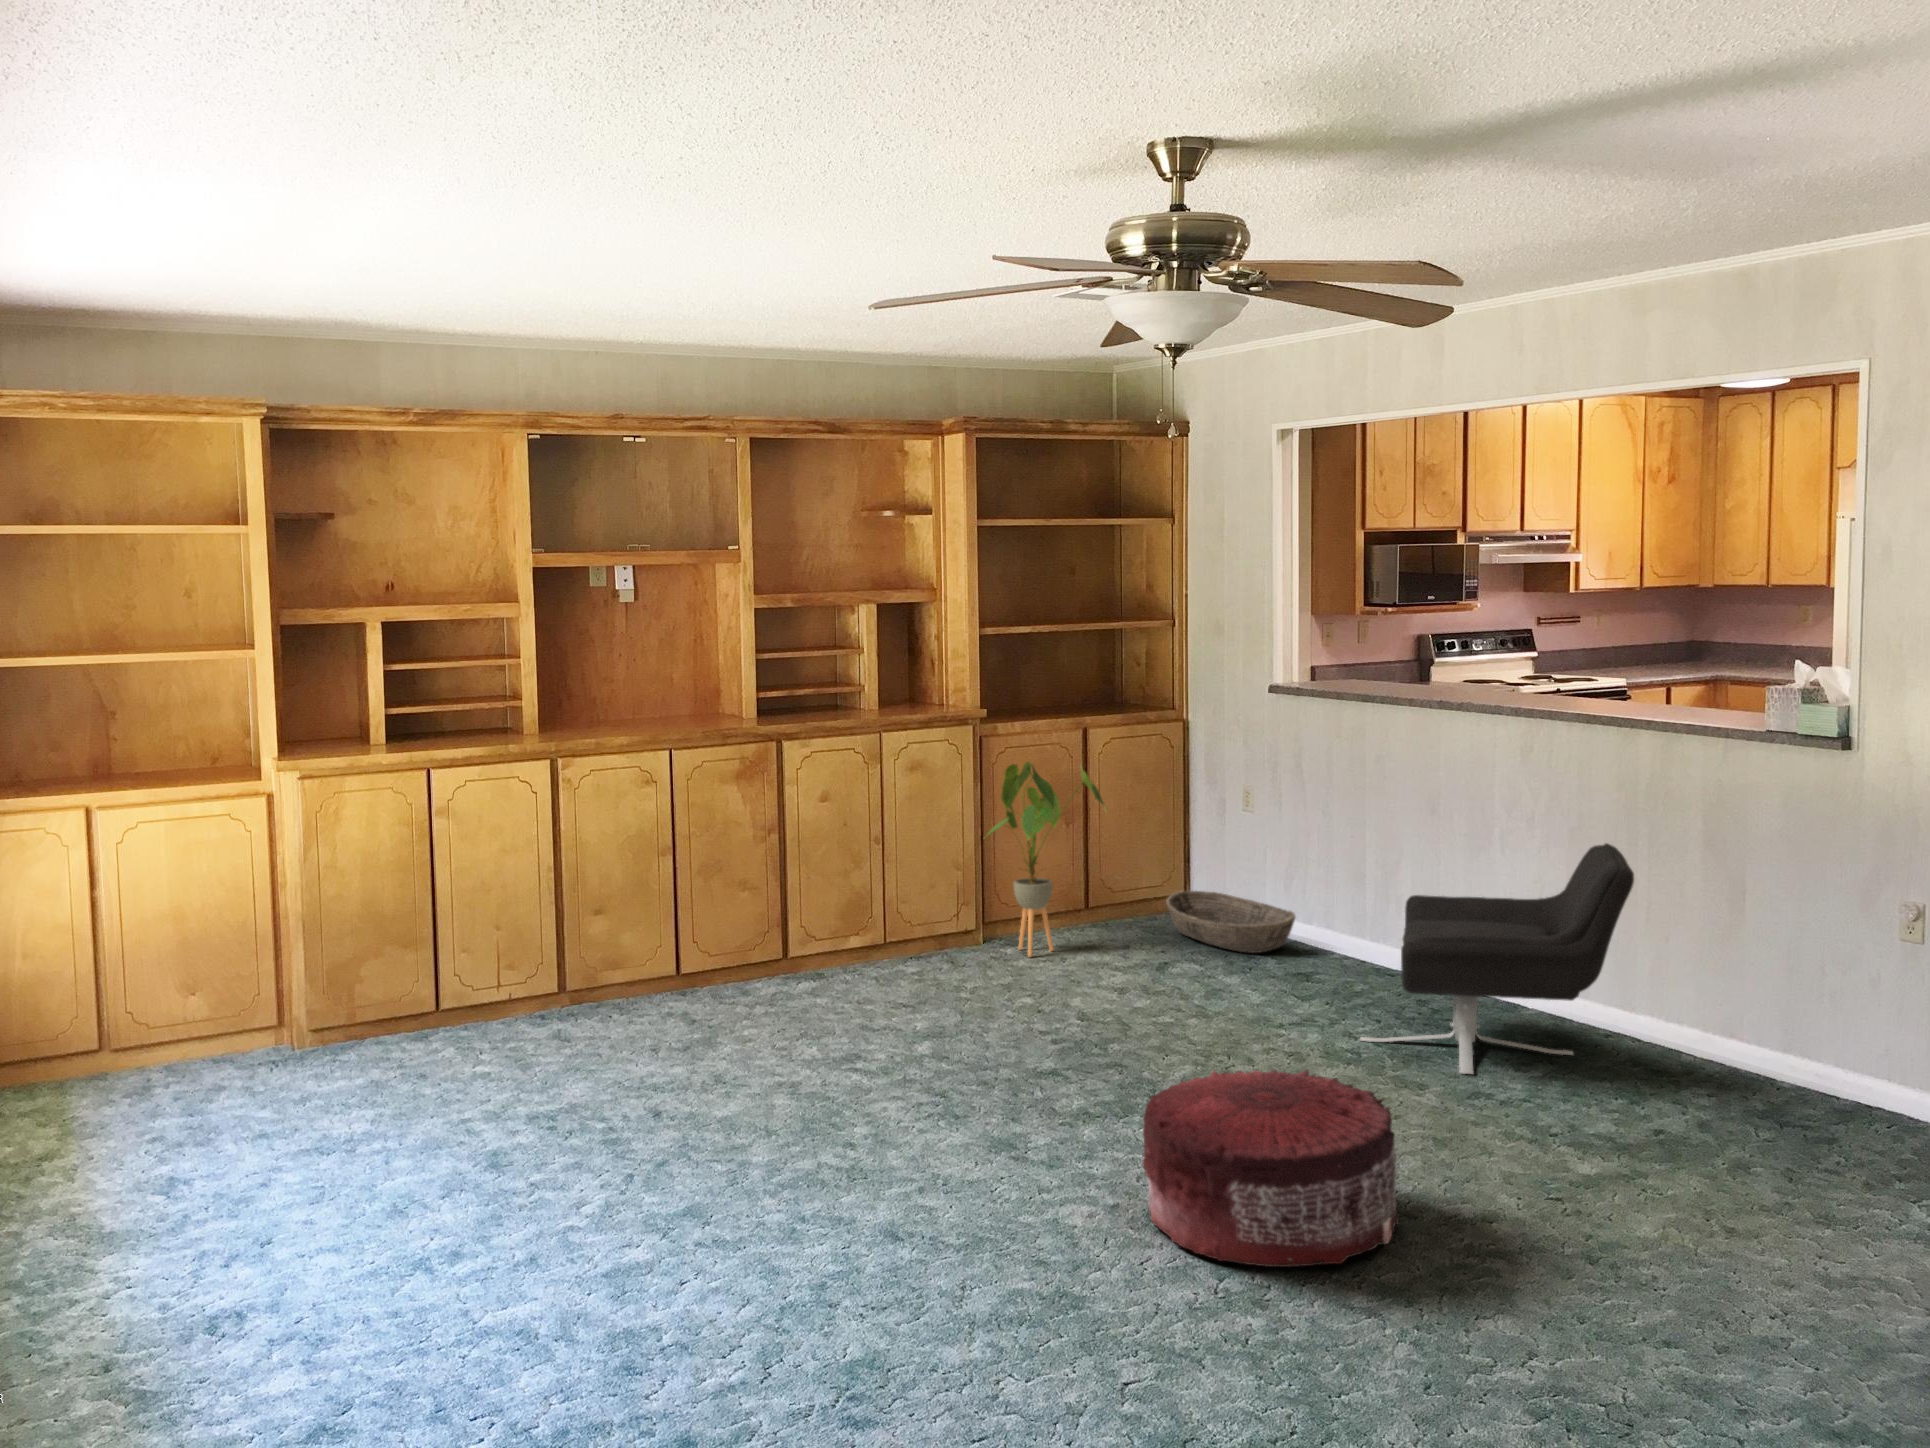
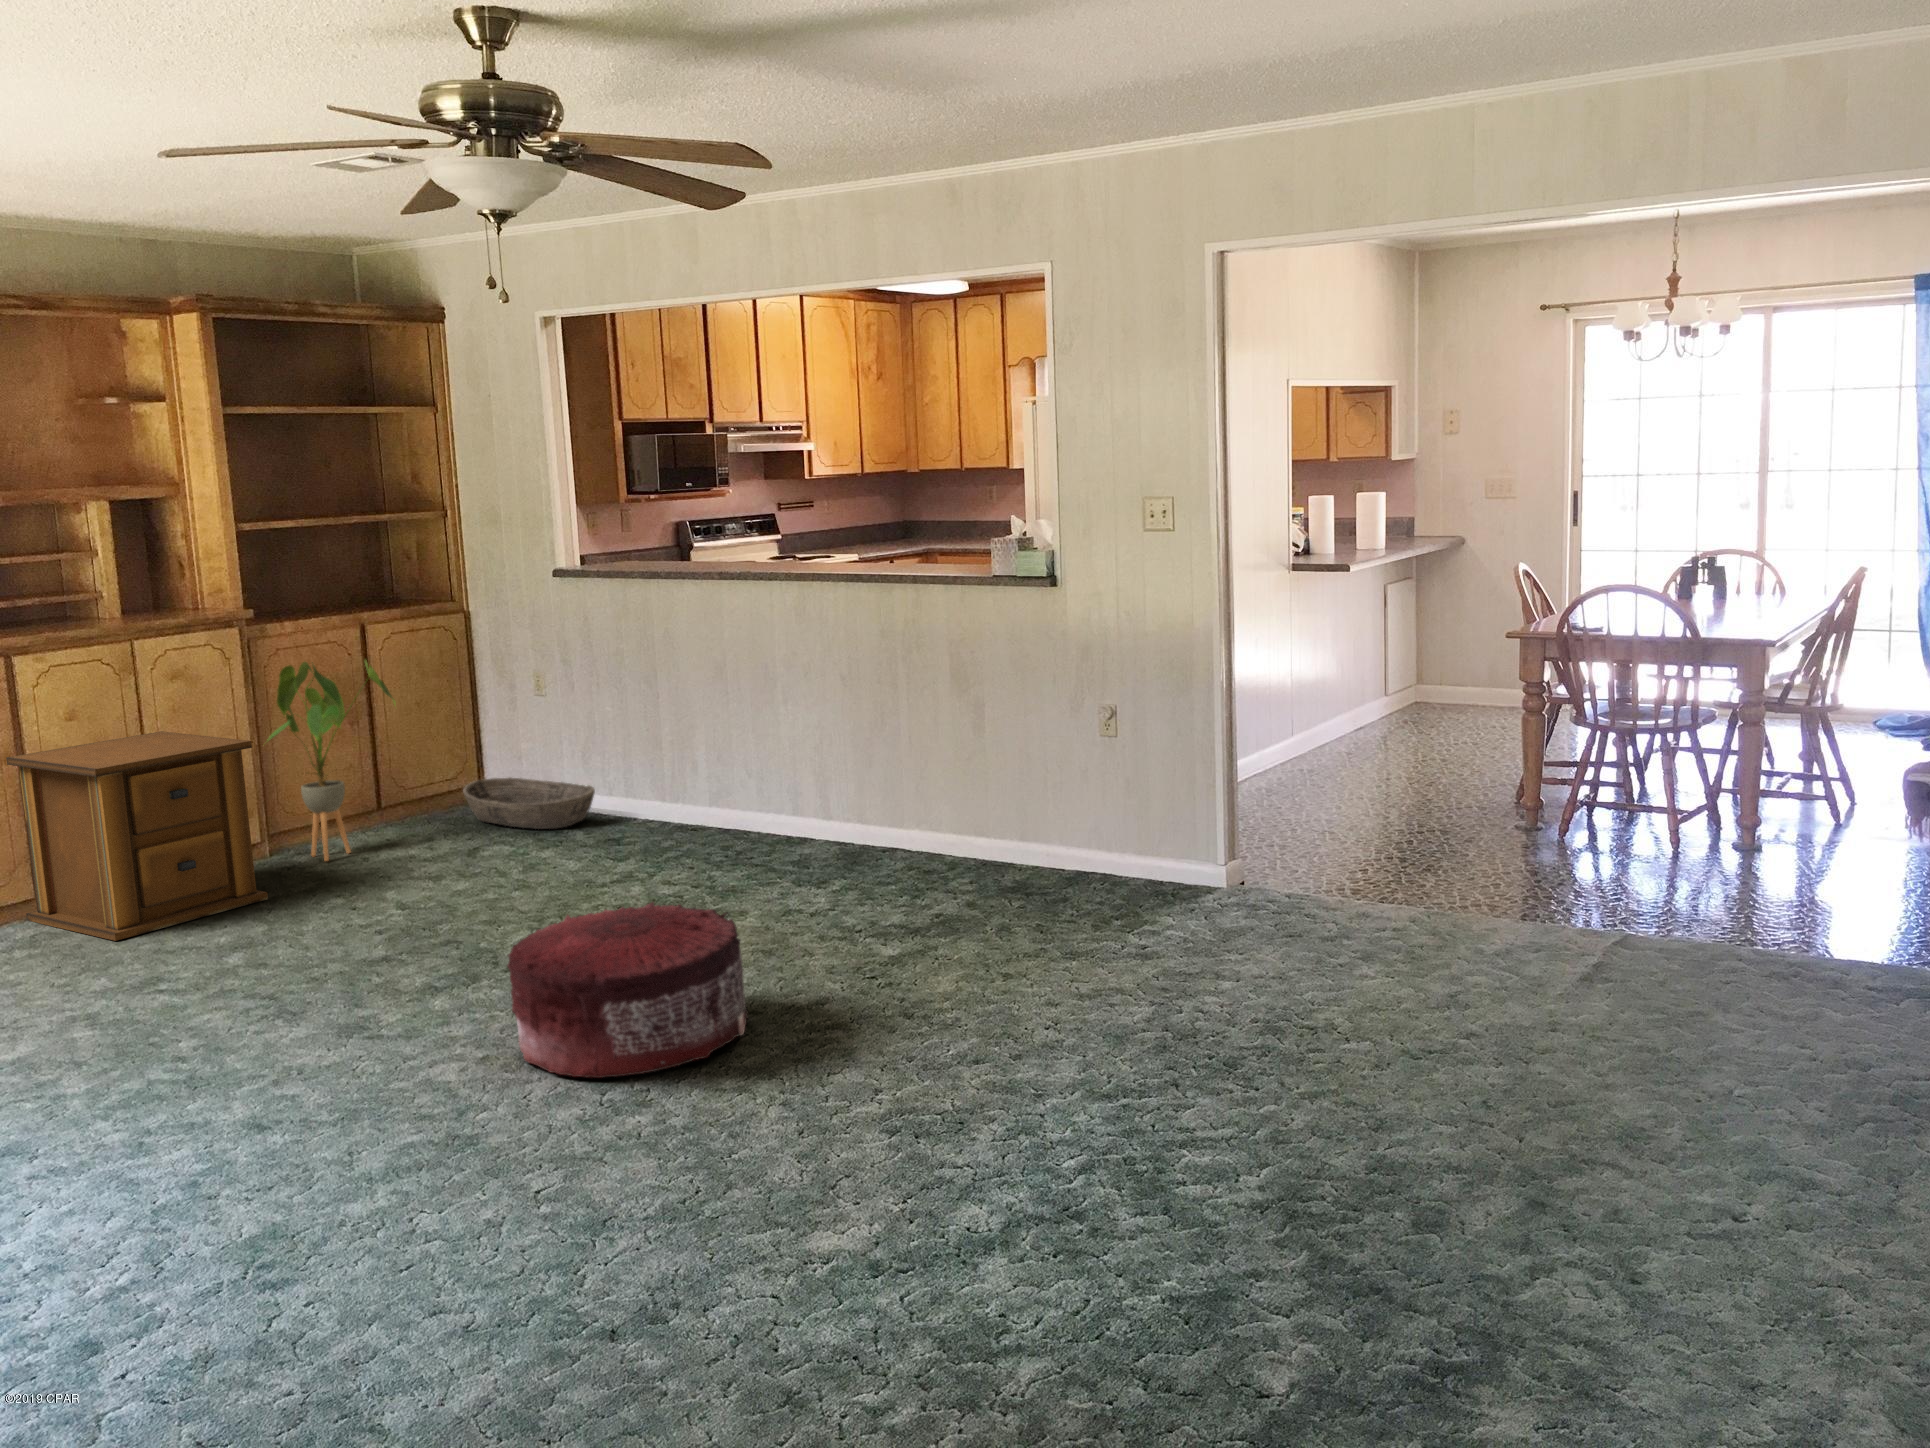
side table: none [772,818,969,1011] -> present [6,731,268,941]
lounge chair: present [1360,843,1634,1074] -> none [677,686,900,898]

